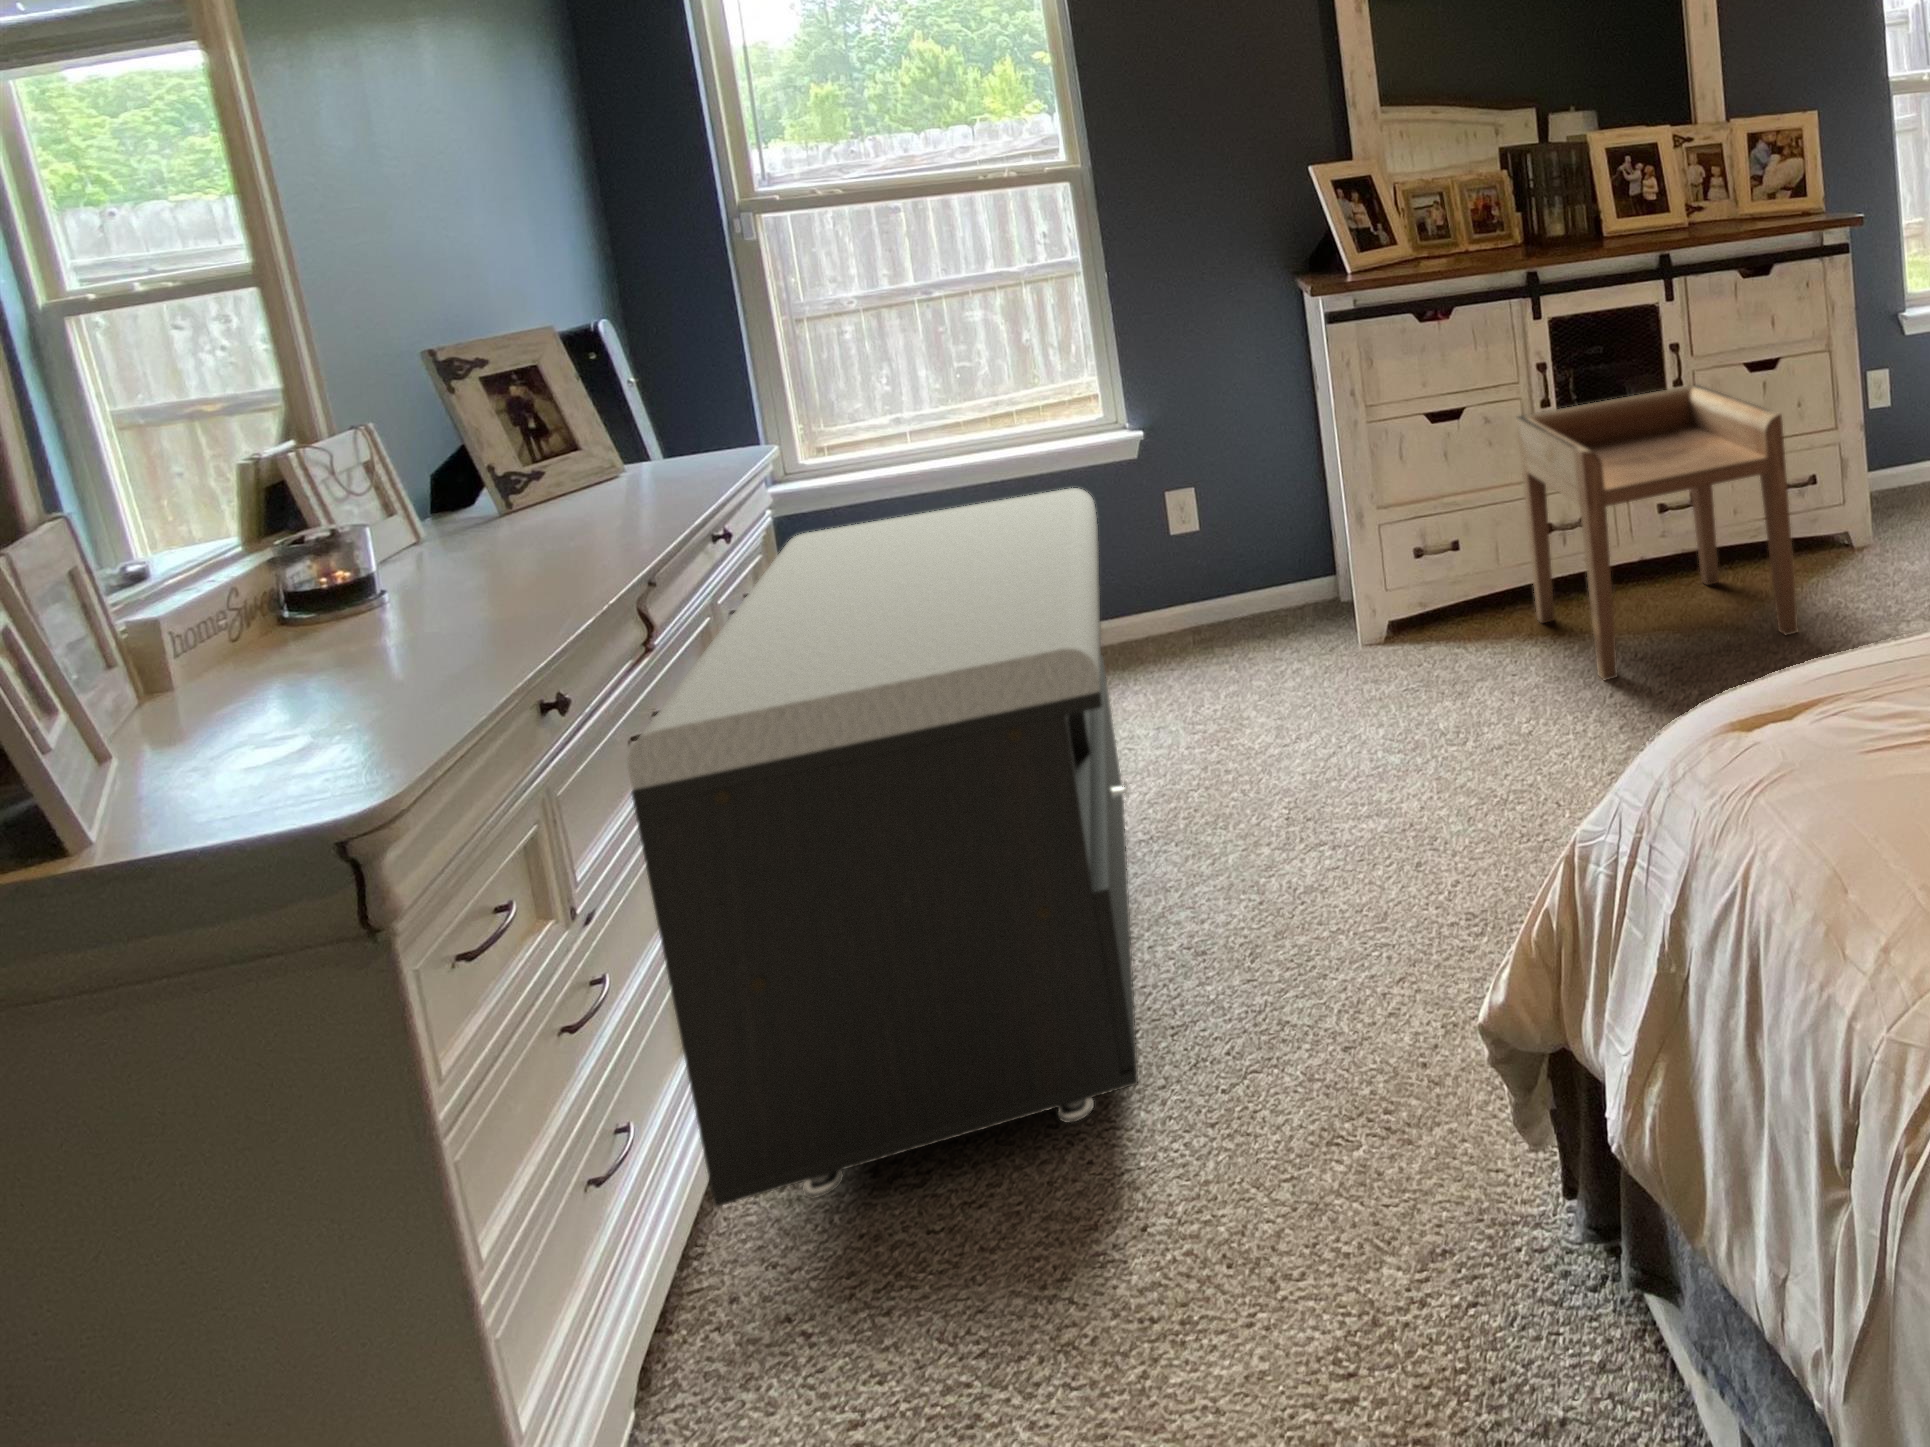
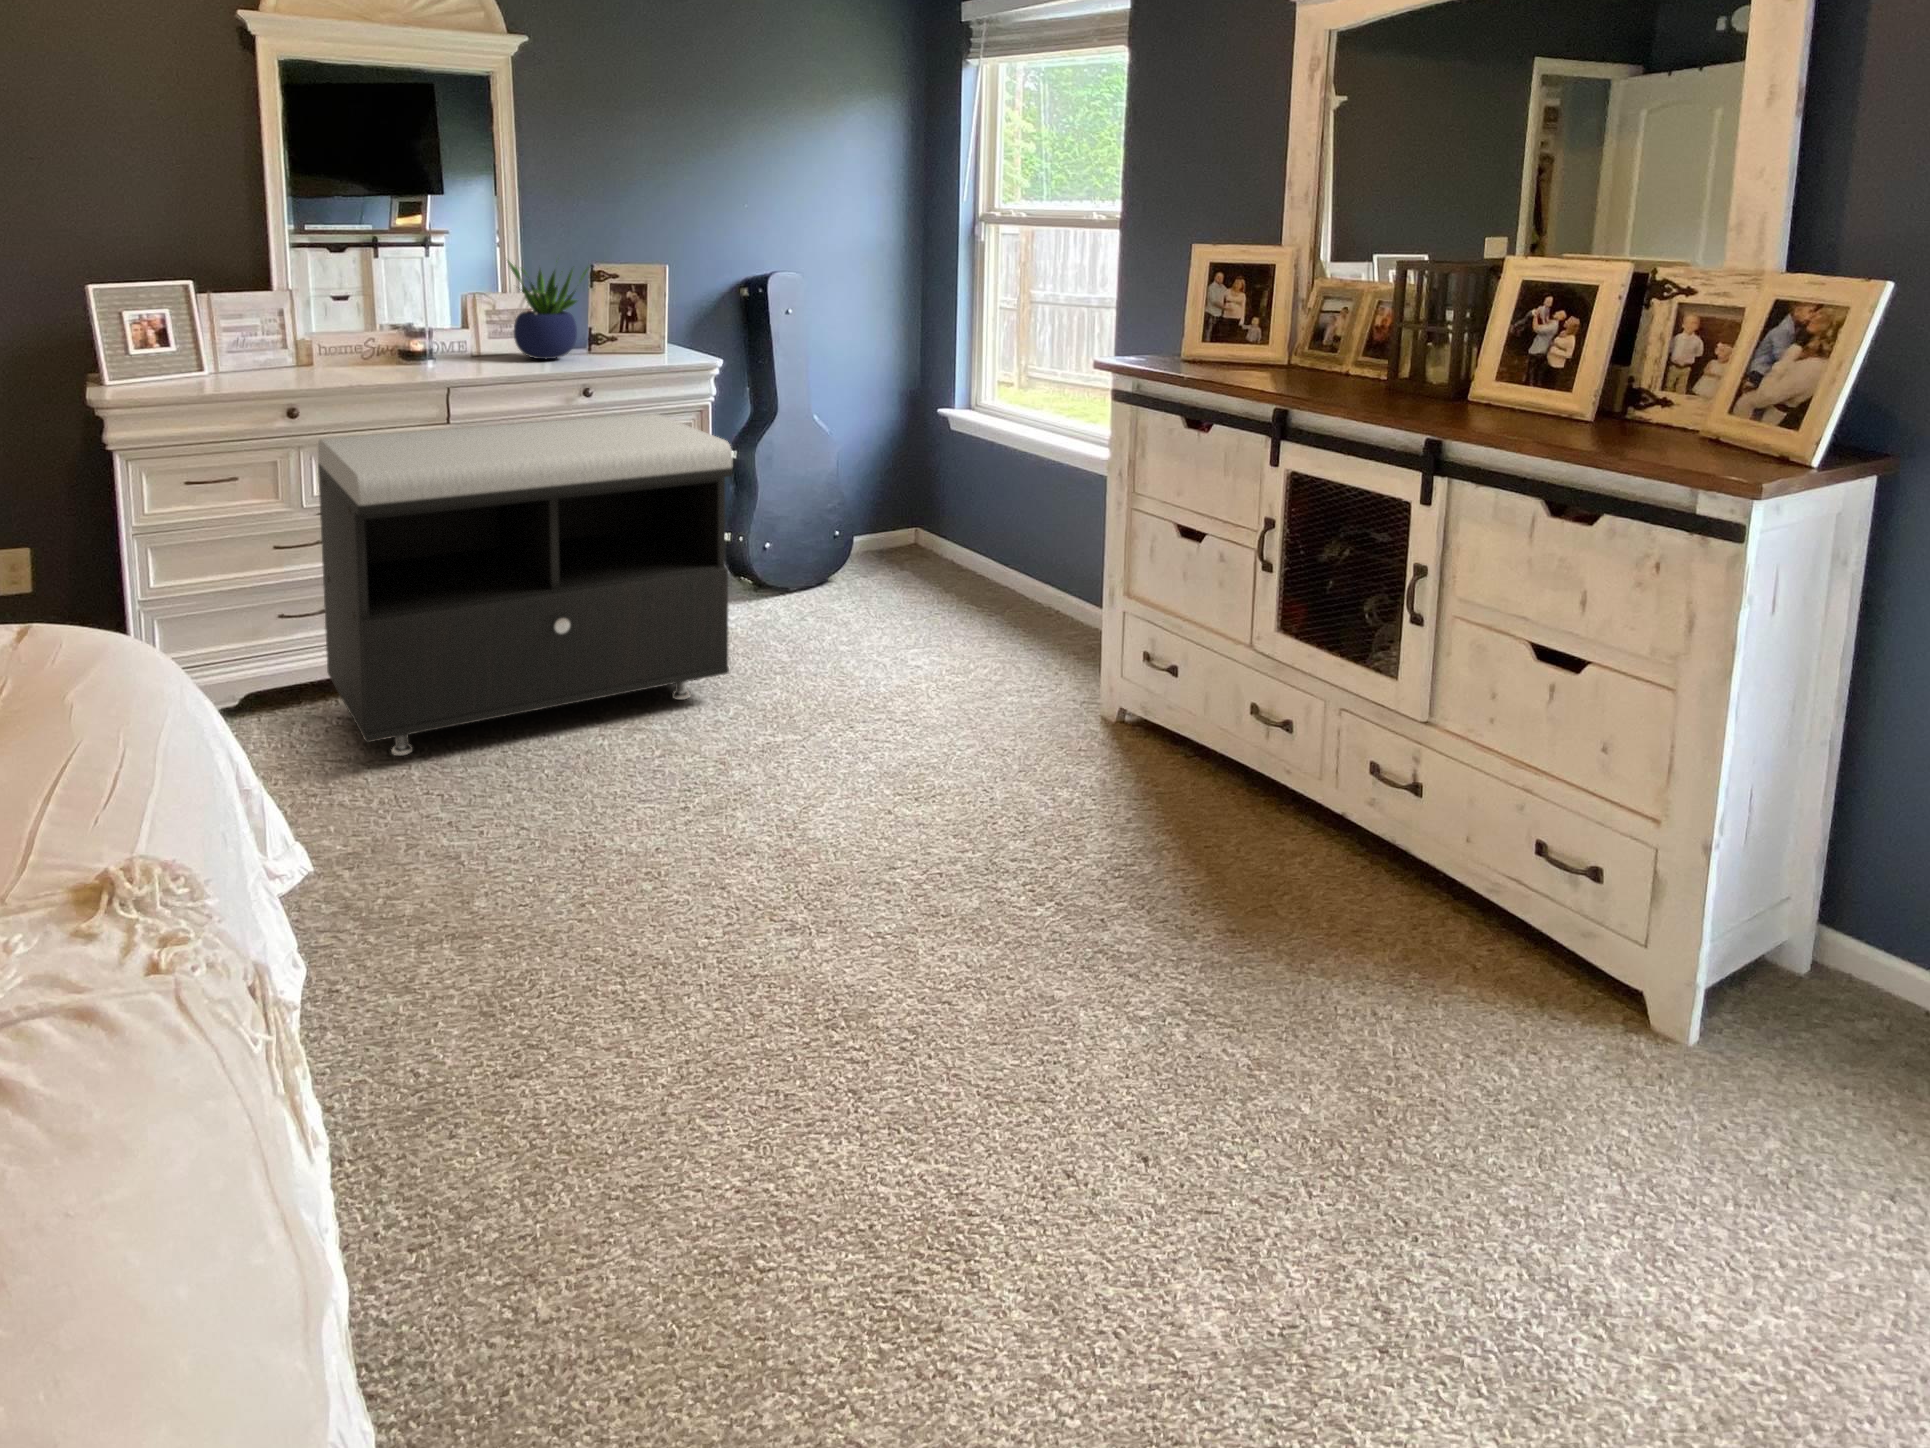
potted plant: none [478,331,640,521] -> present [508,261,588,359]
side table: present [1517,385,1799,680] -> none [1038,568,1418,988]

